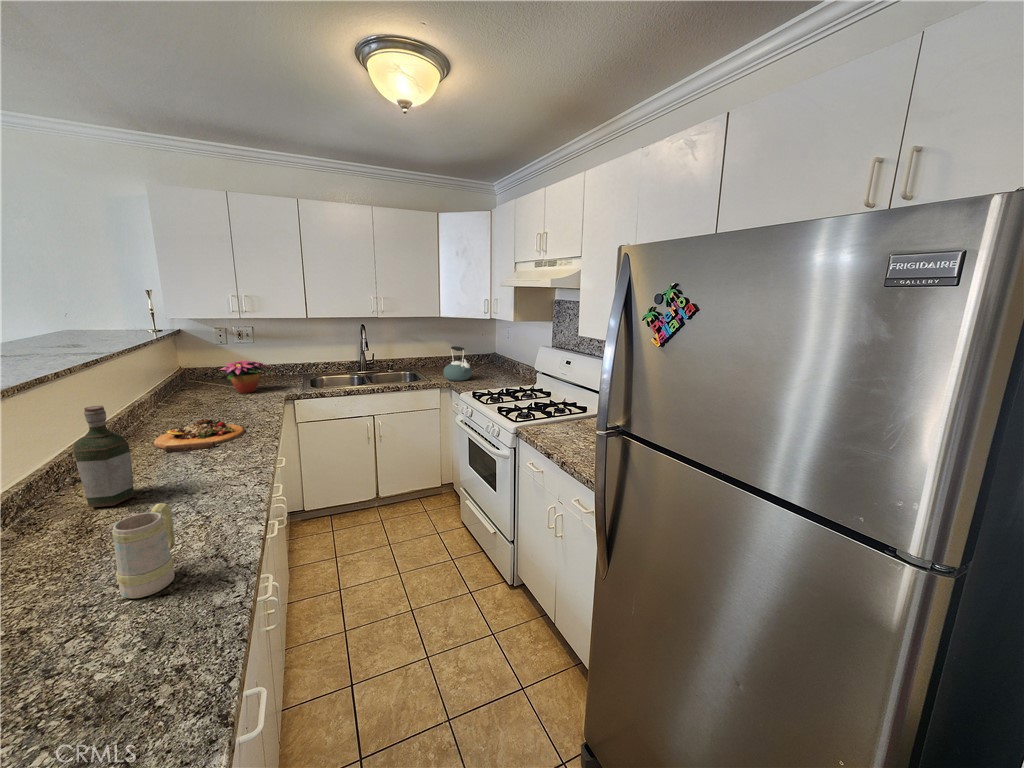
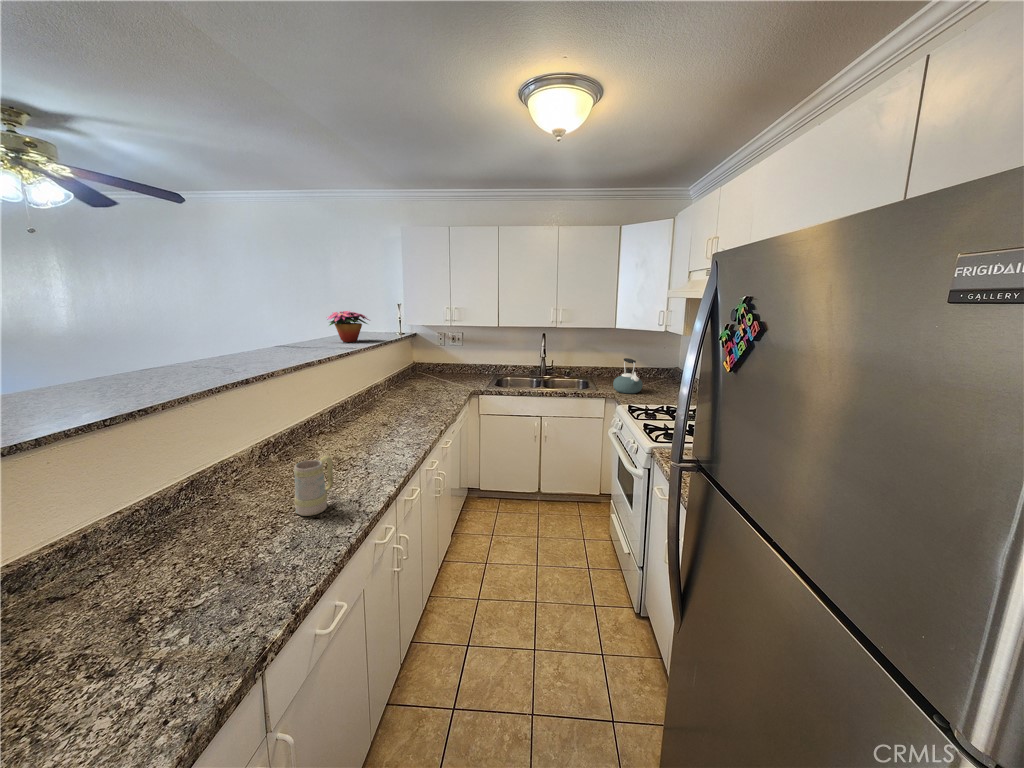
flower arrangement: present [220,360,269,393] -> present [327,311,369,342]
bottle: present [73,406,134,507] -> none [311,384,341,453]
cutting board: present [154,419,245,452] -> none [372,402,429,425]

